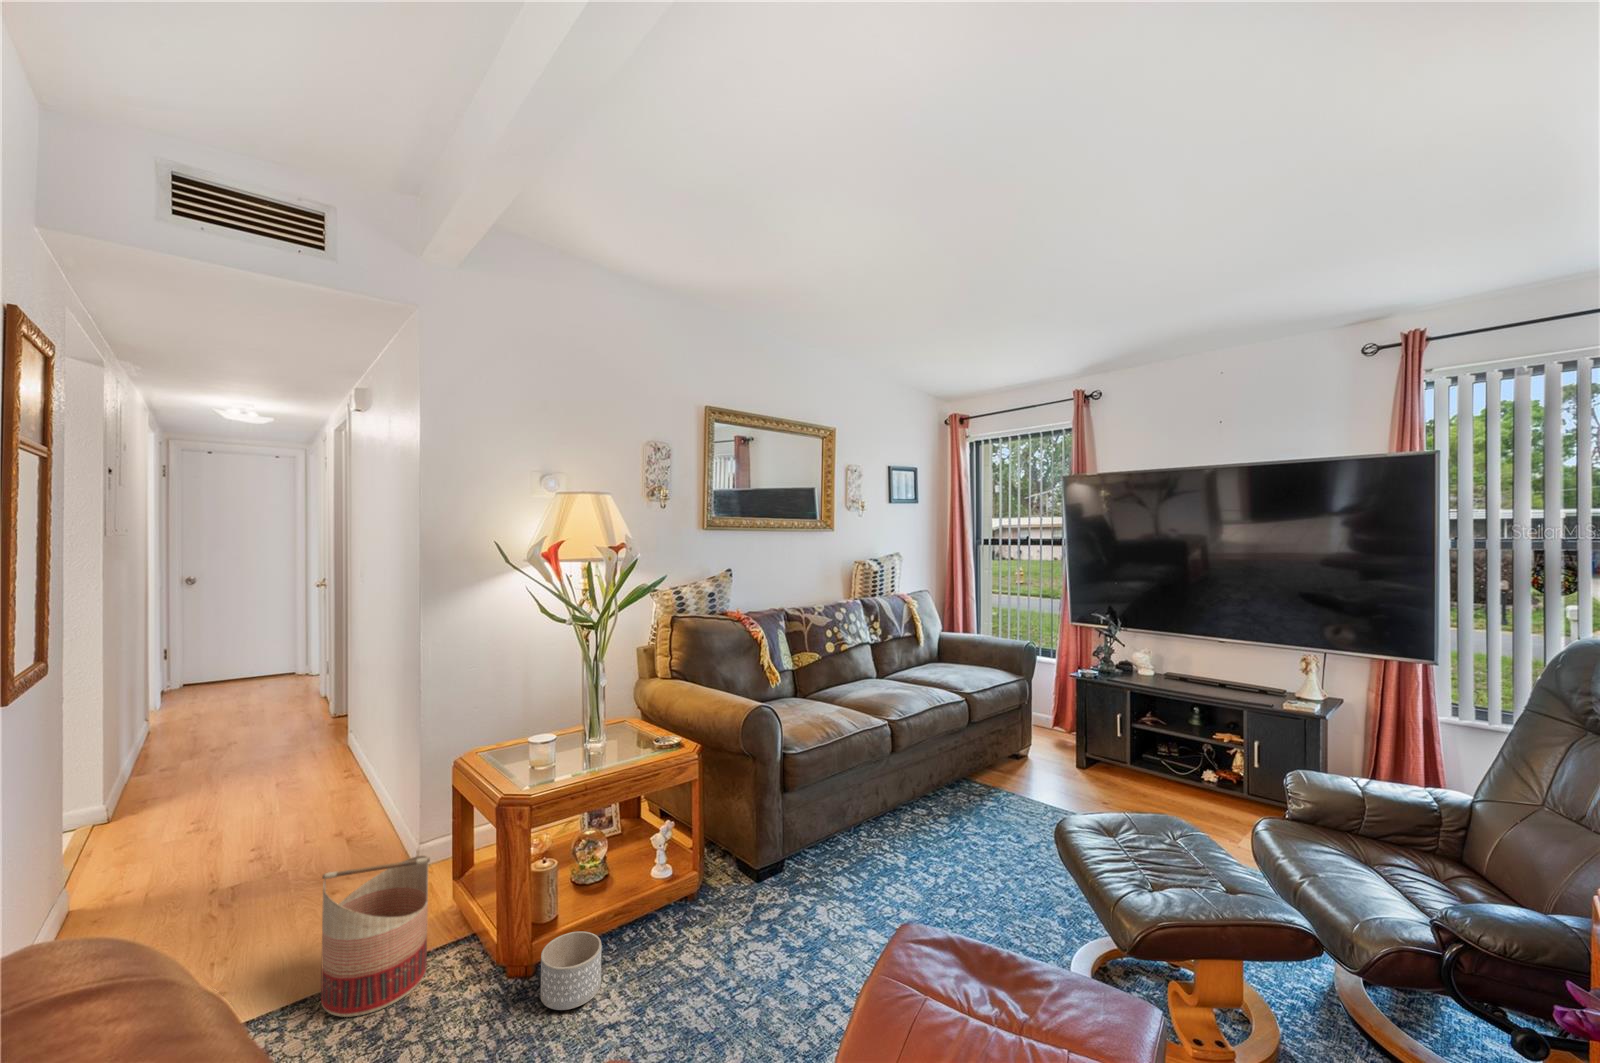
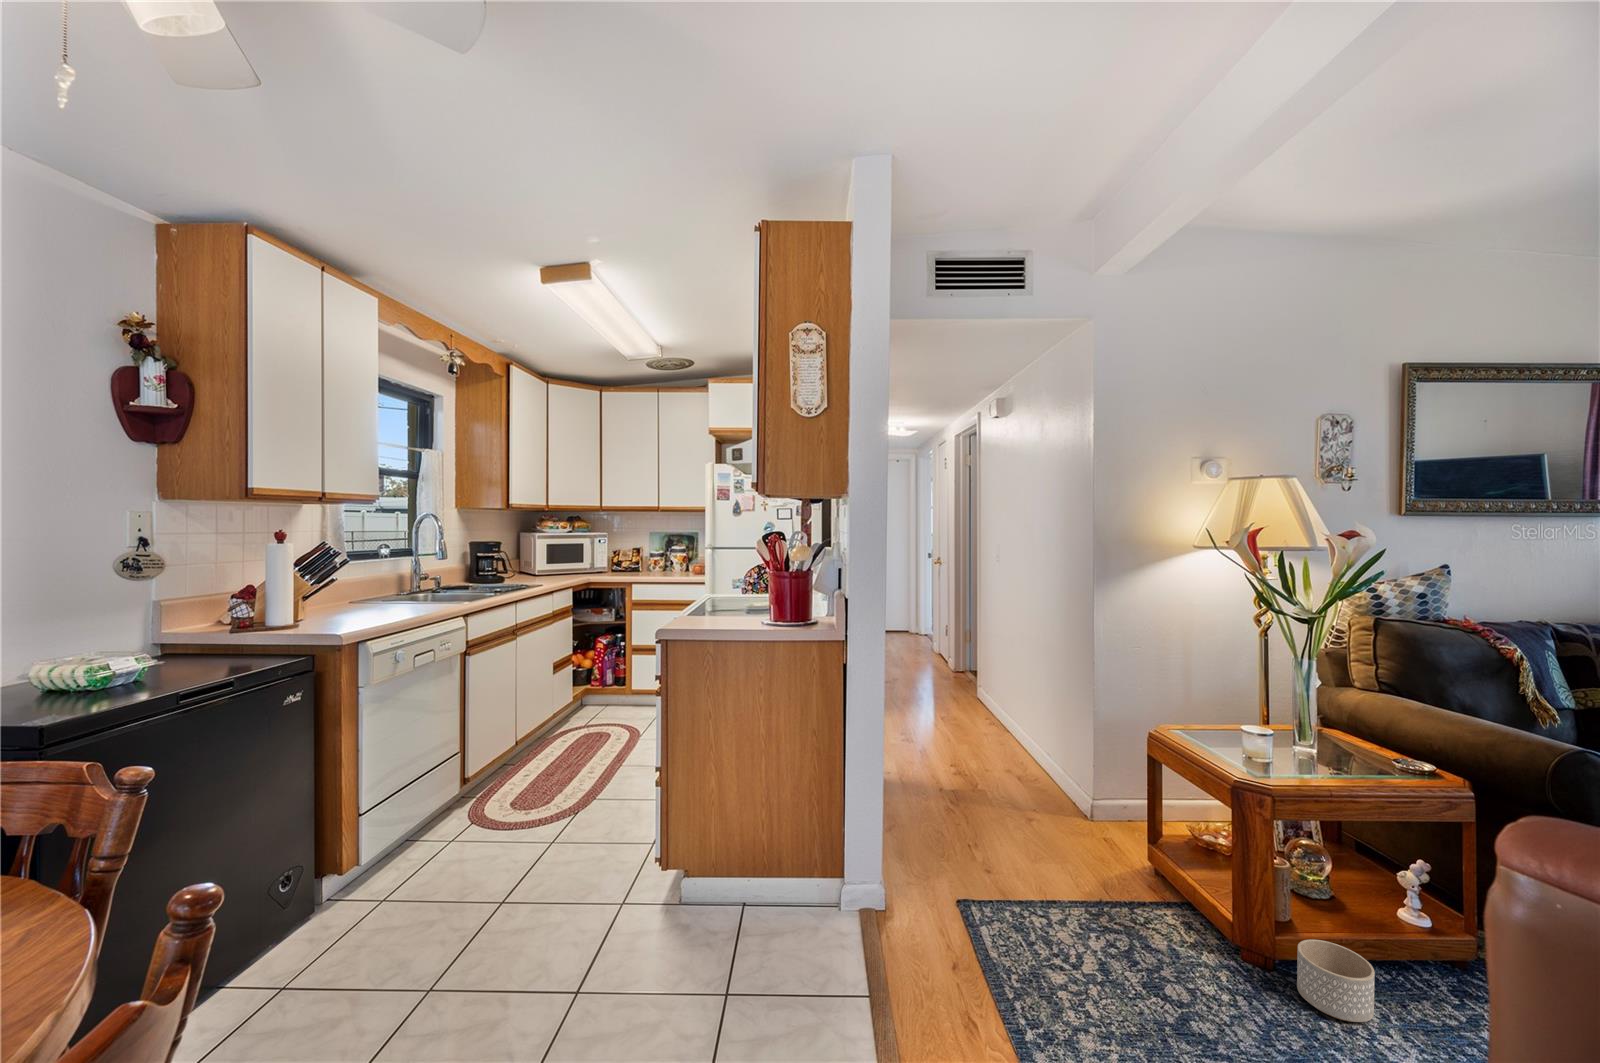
basket: present [321,856,430,1017] -> none [1072,805,1159,936]

